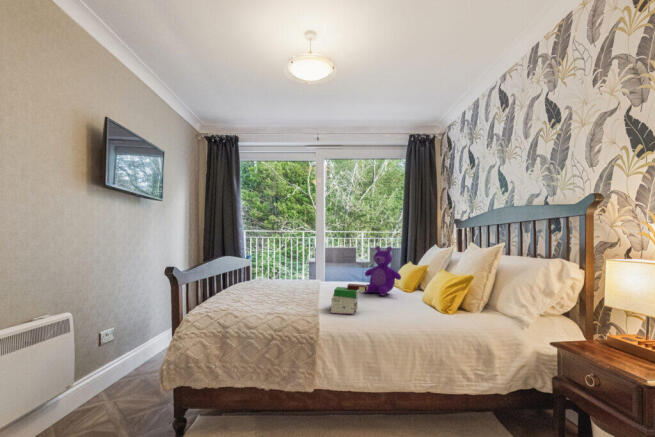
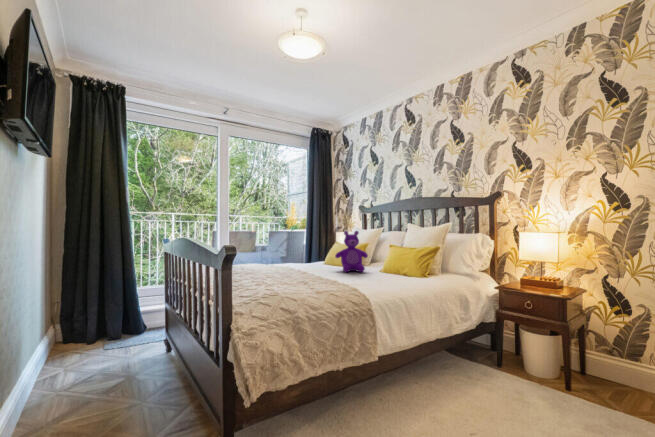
book: present [331,284,367,314] -> none [360,263,394,288]

